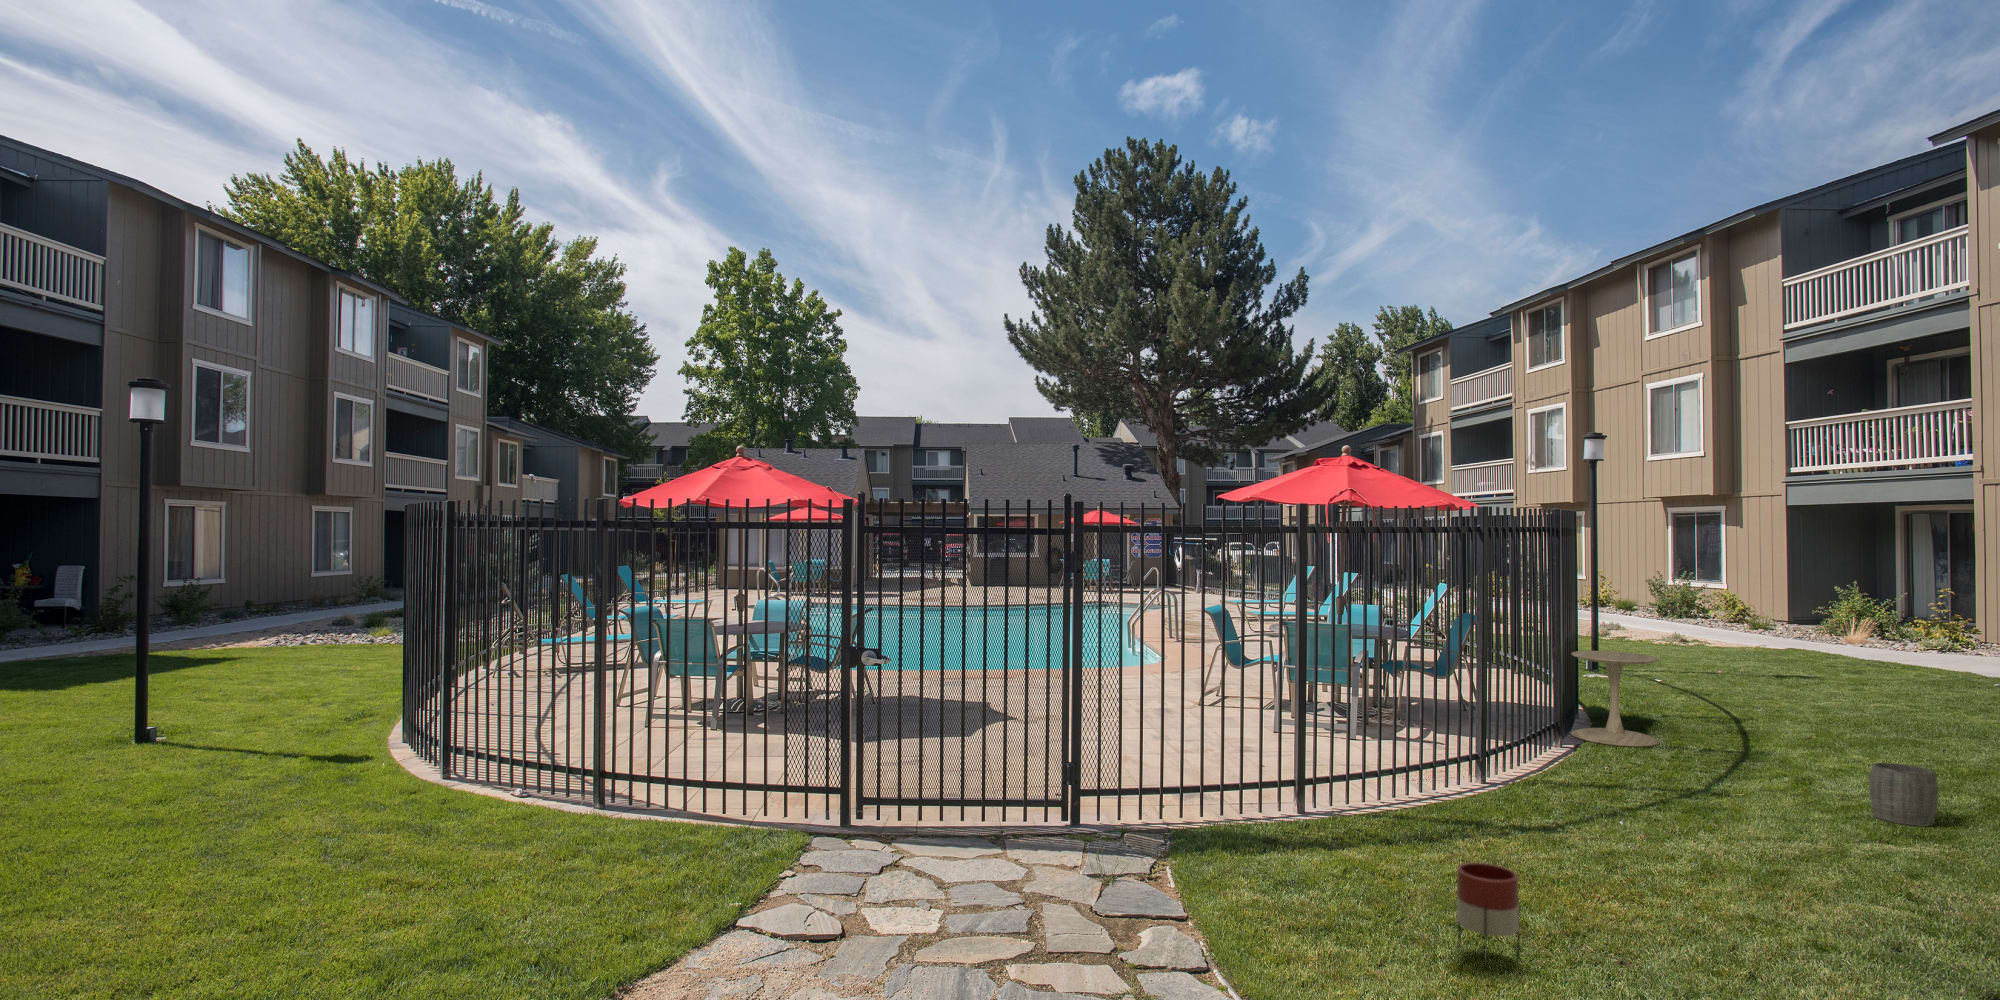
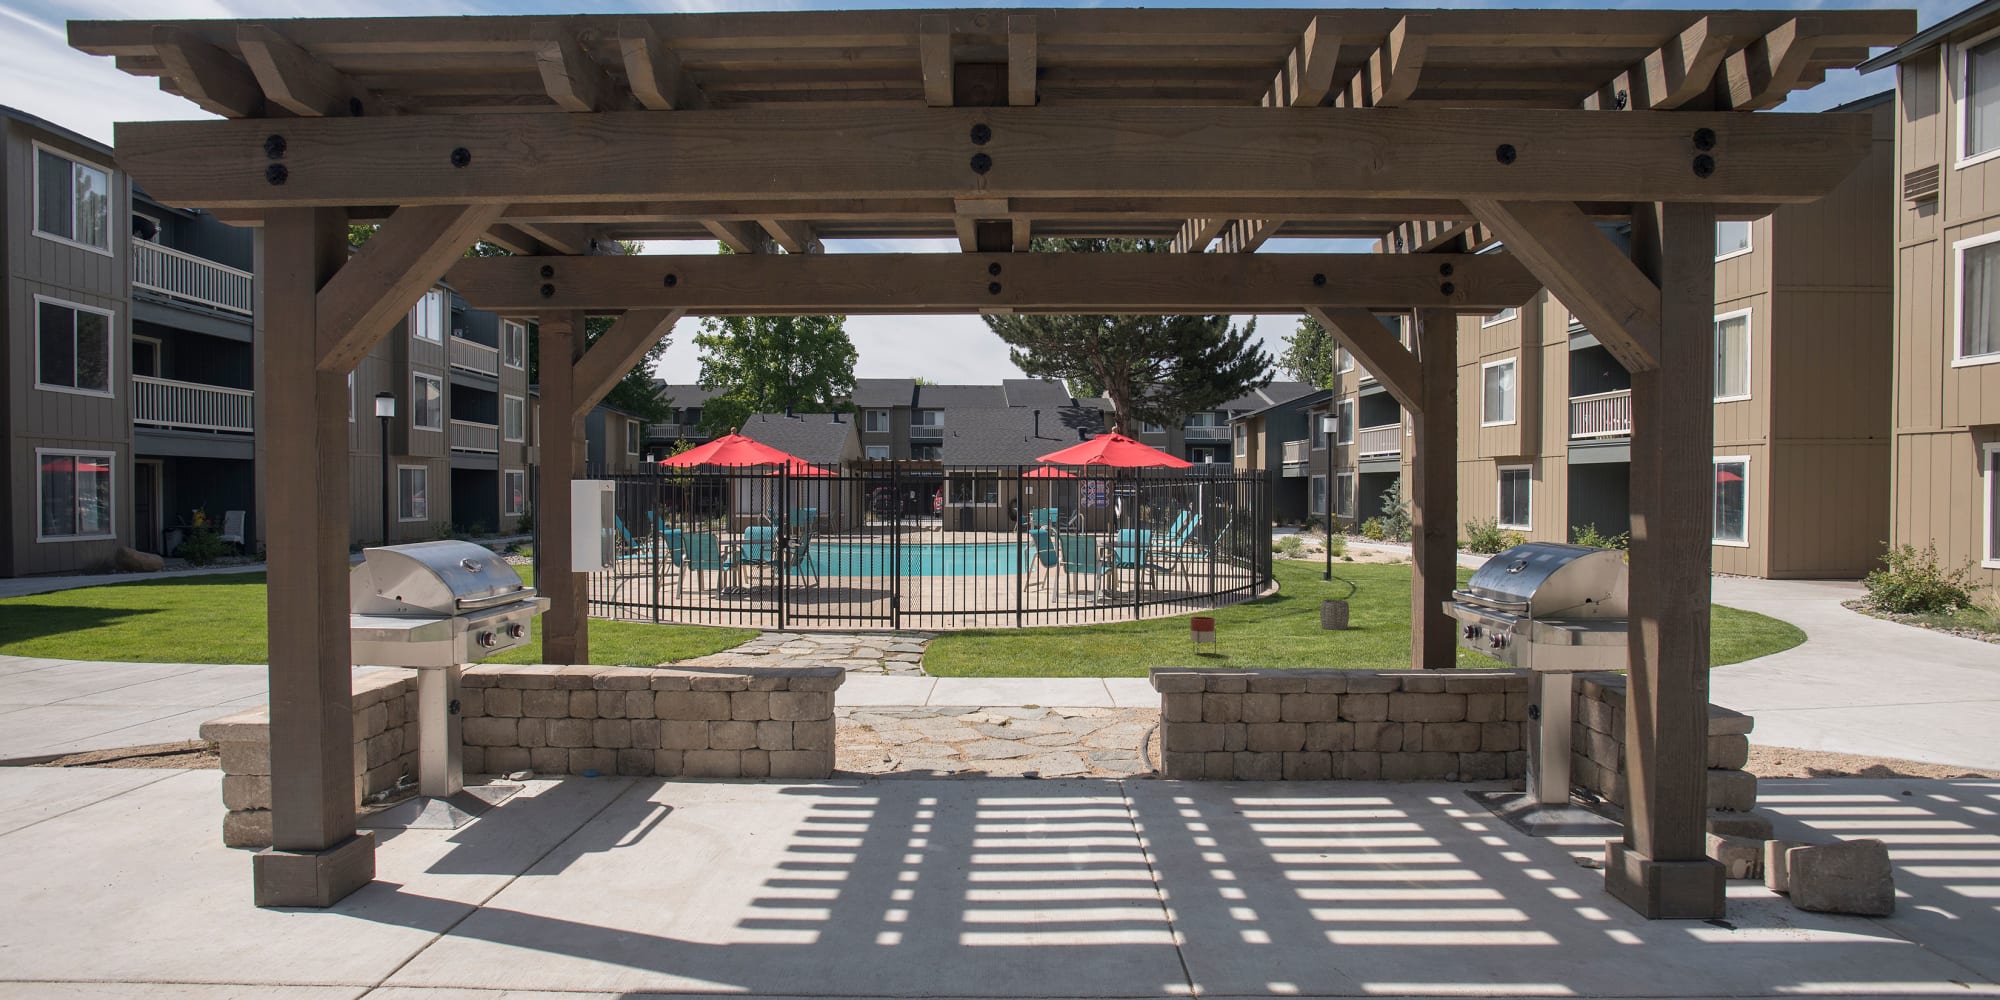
pedestal table: present [1571,651,1659,747] -> none [1236,553,1284,608]
planter: present [1457,862,1519,966] -> present [1191,617,1216,654]

